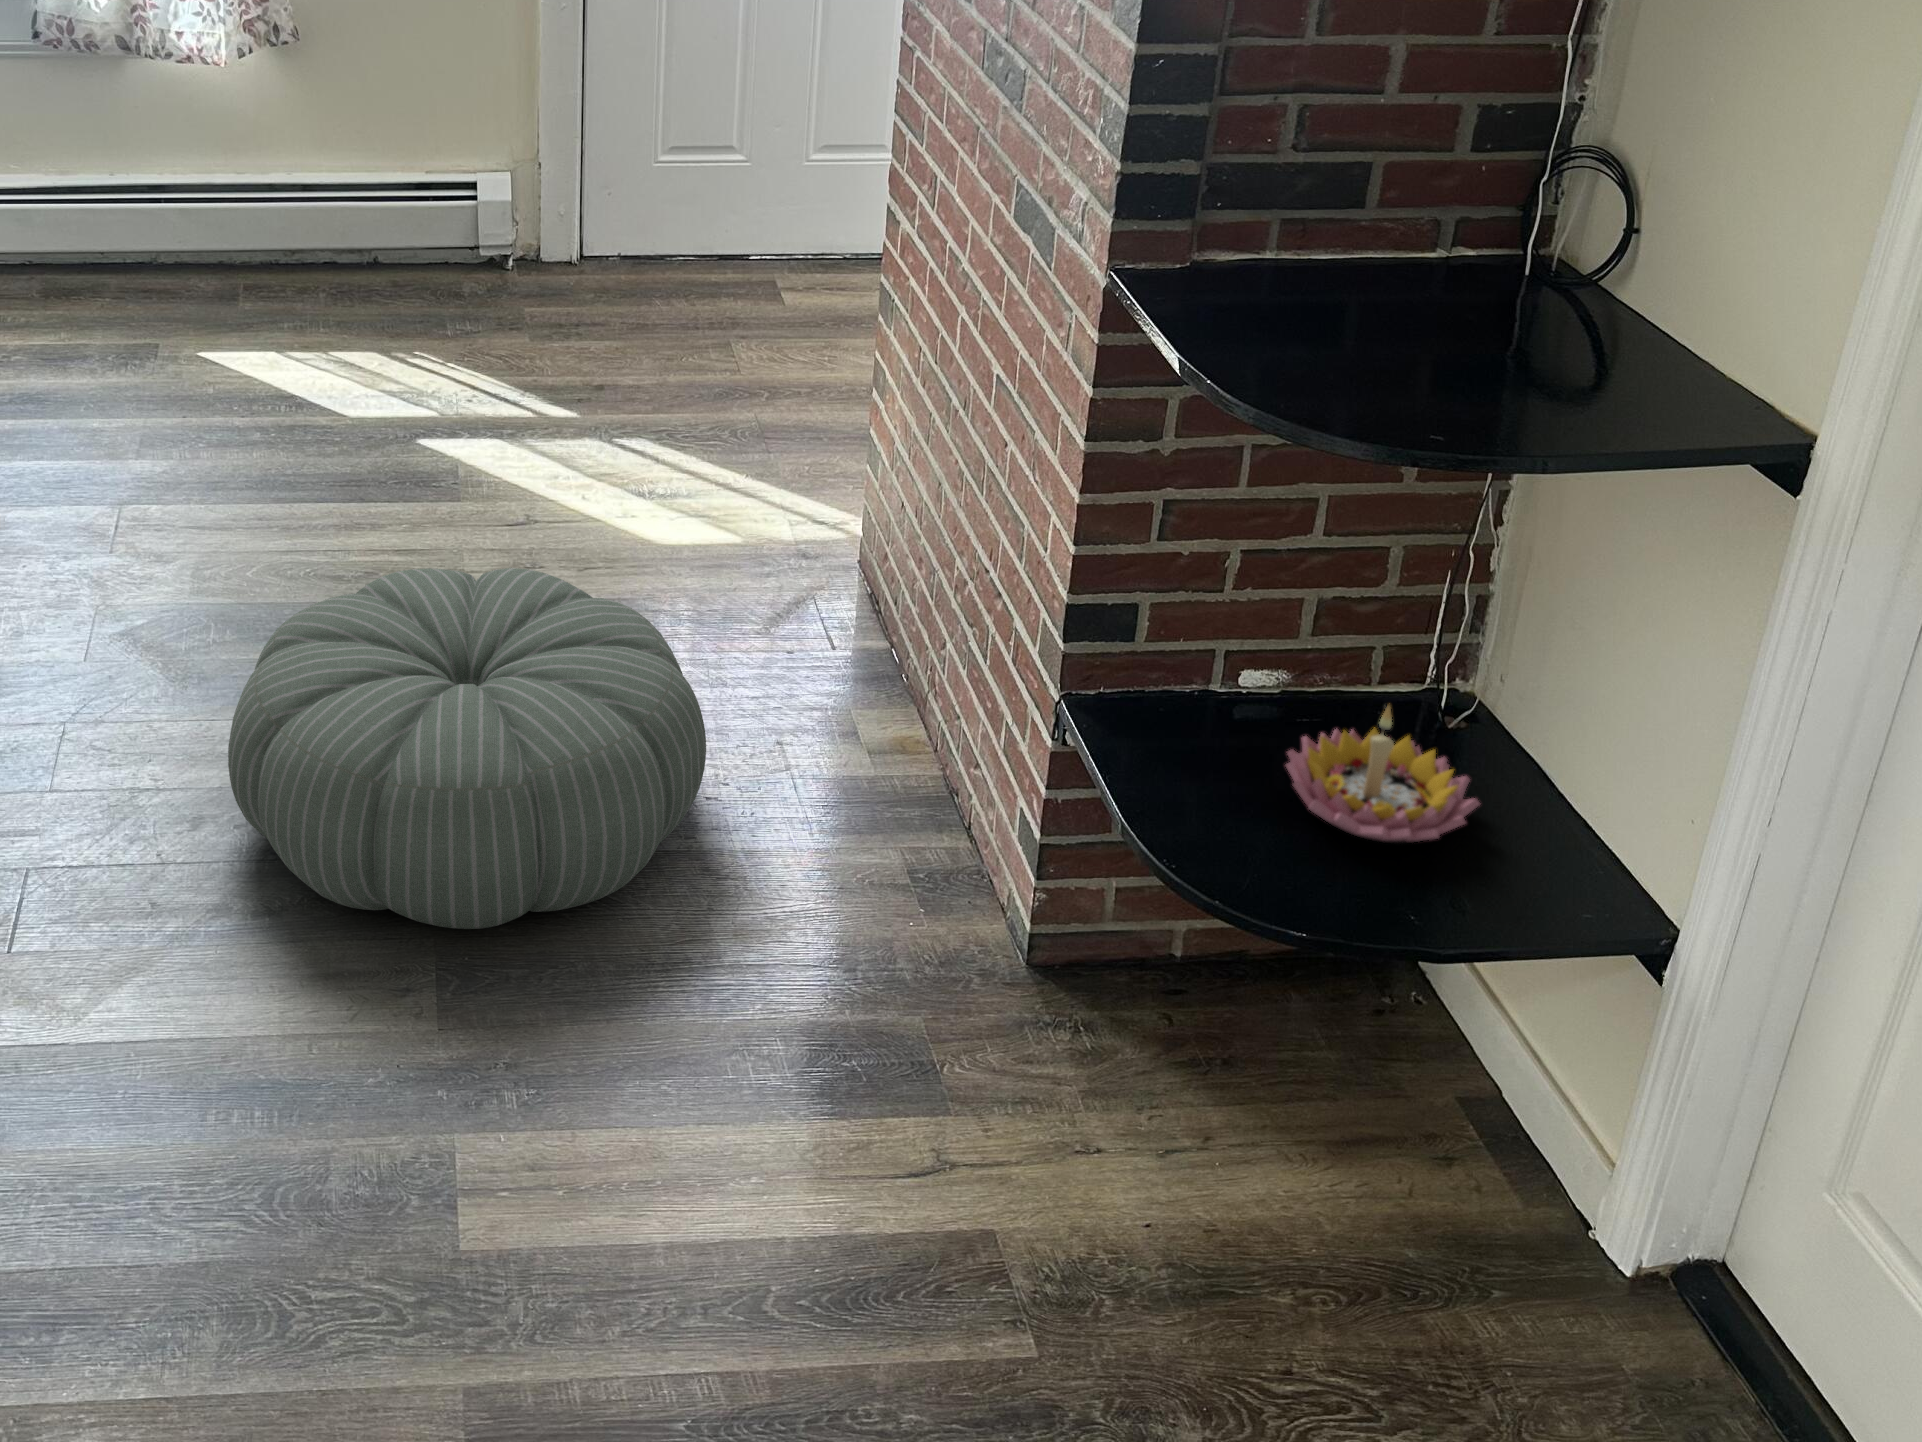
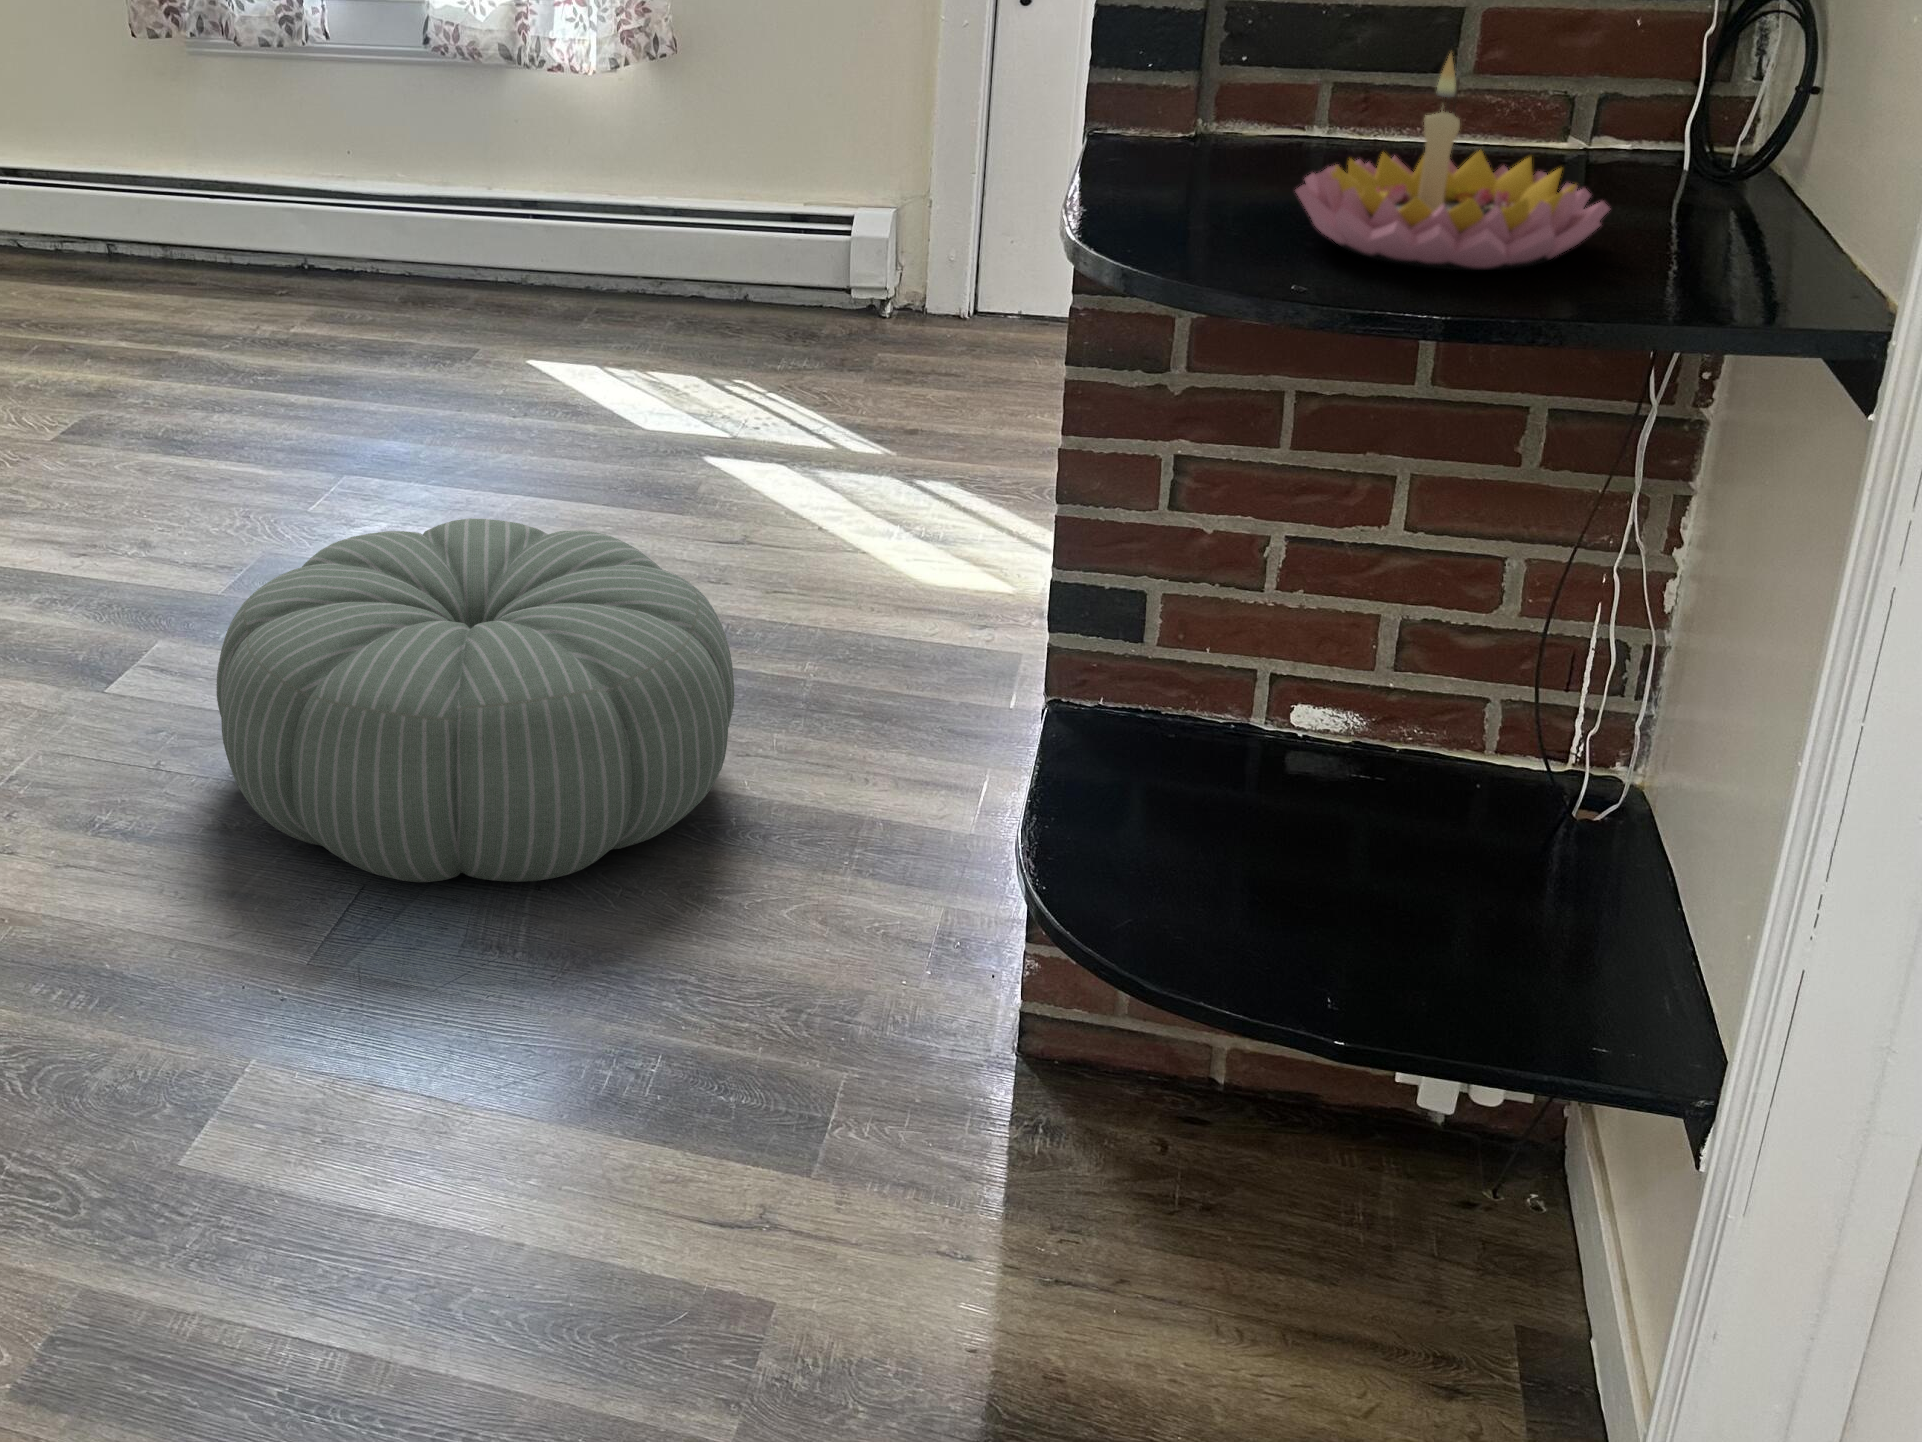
candle holder: present [1286,706,1480,844] -> present [1296,54,1611,270]

